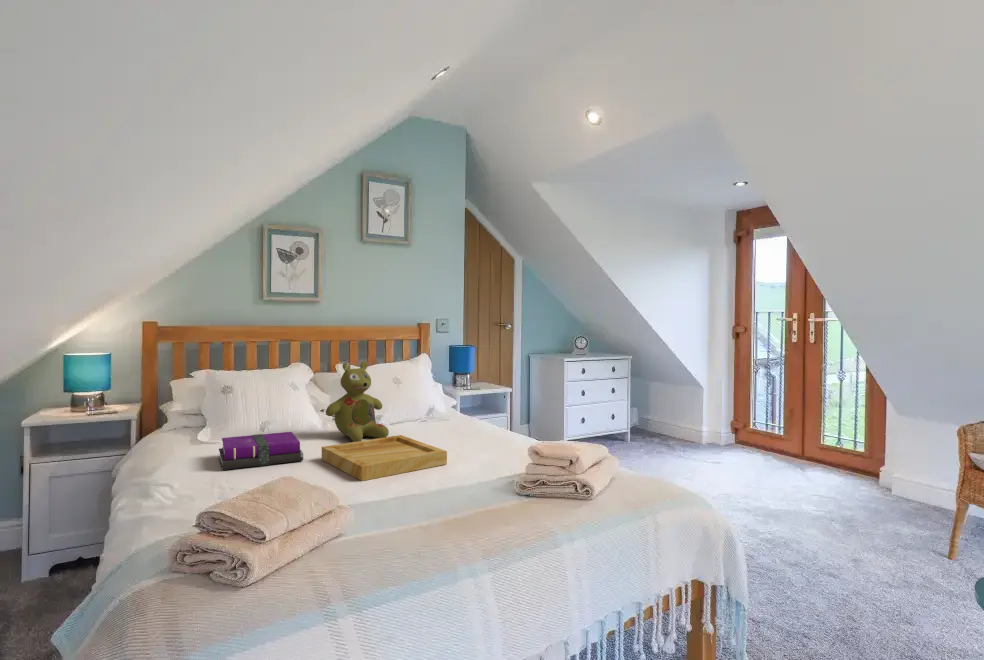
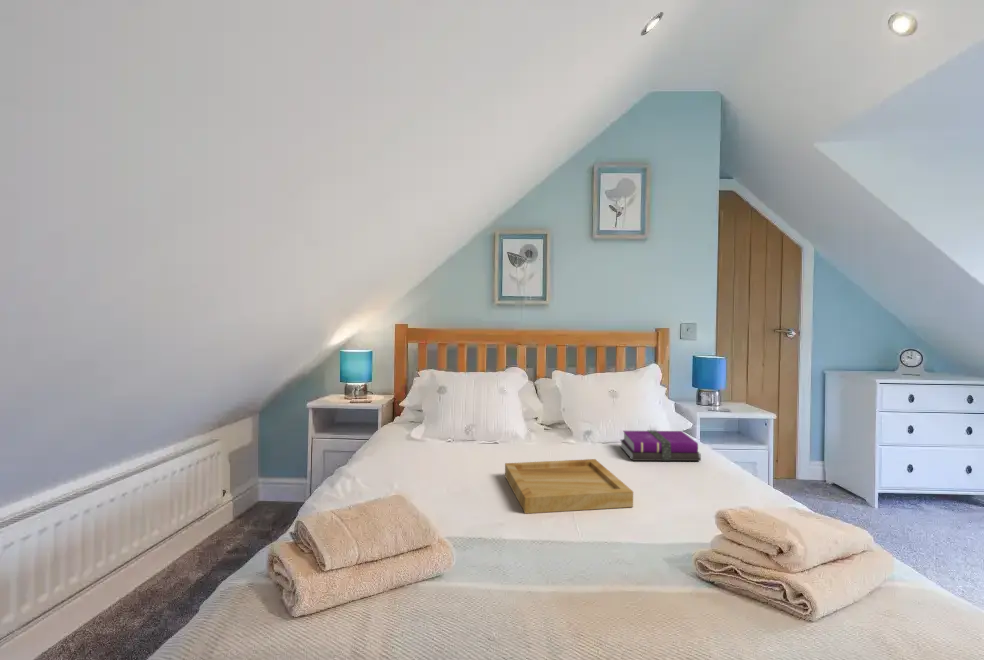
stuffed bear: present [326,361,389,442] -> none [526,371,590,460]
notebook: present [219,432,303,470] -> present [621,431,701,461]

